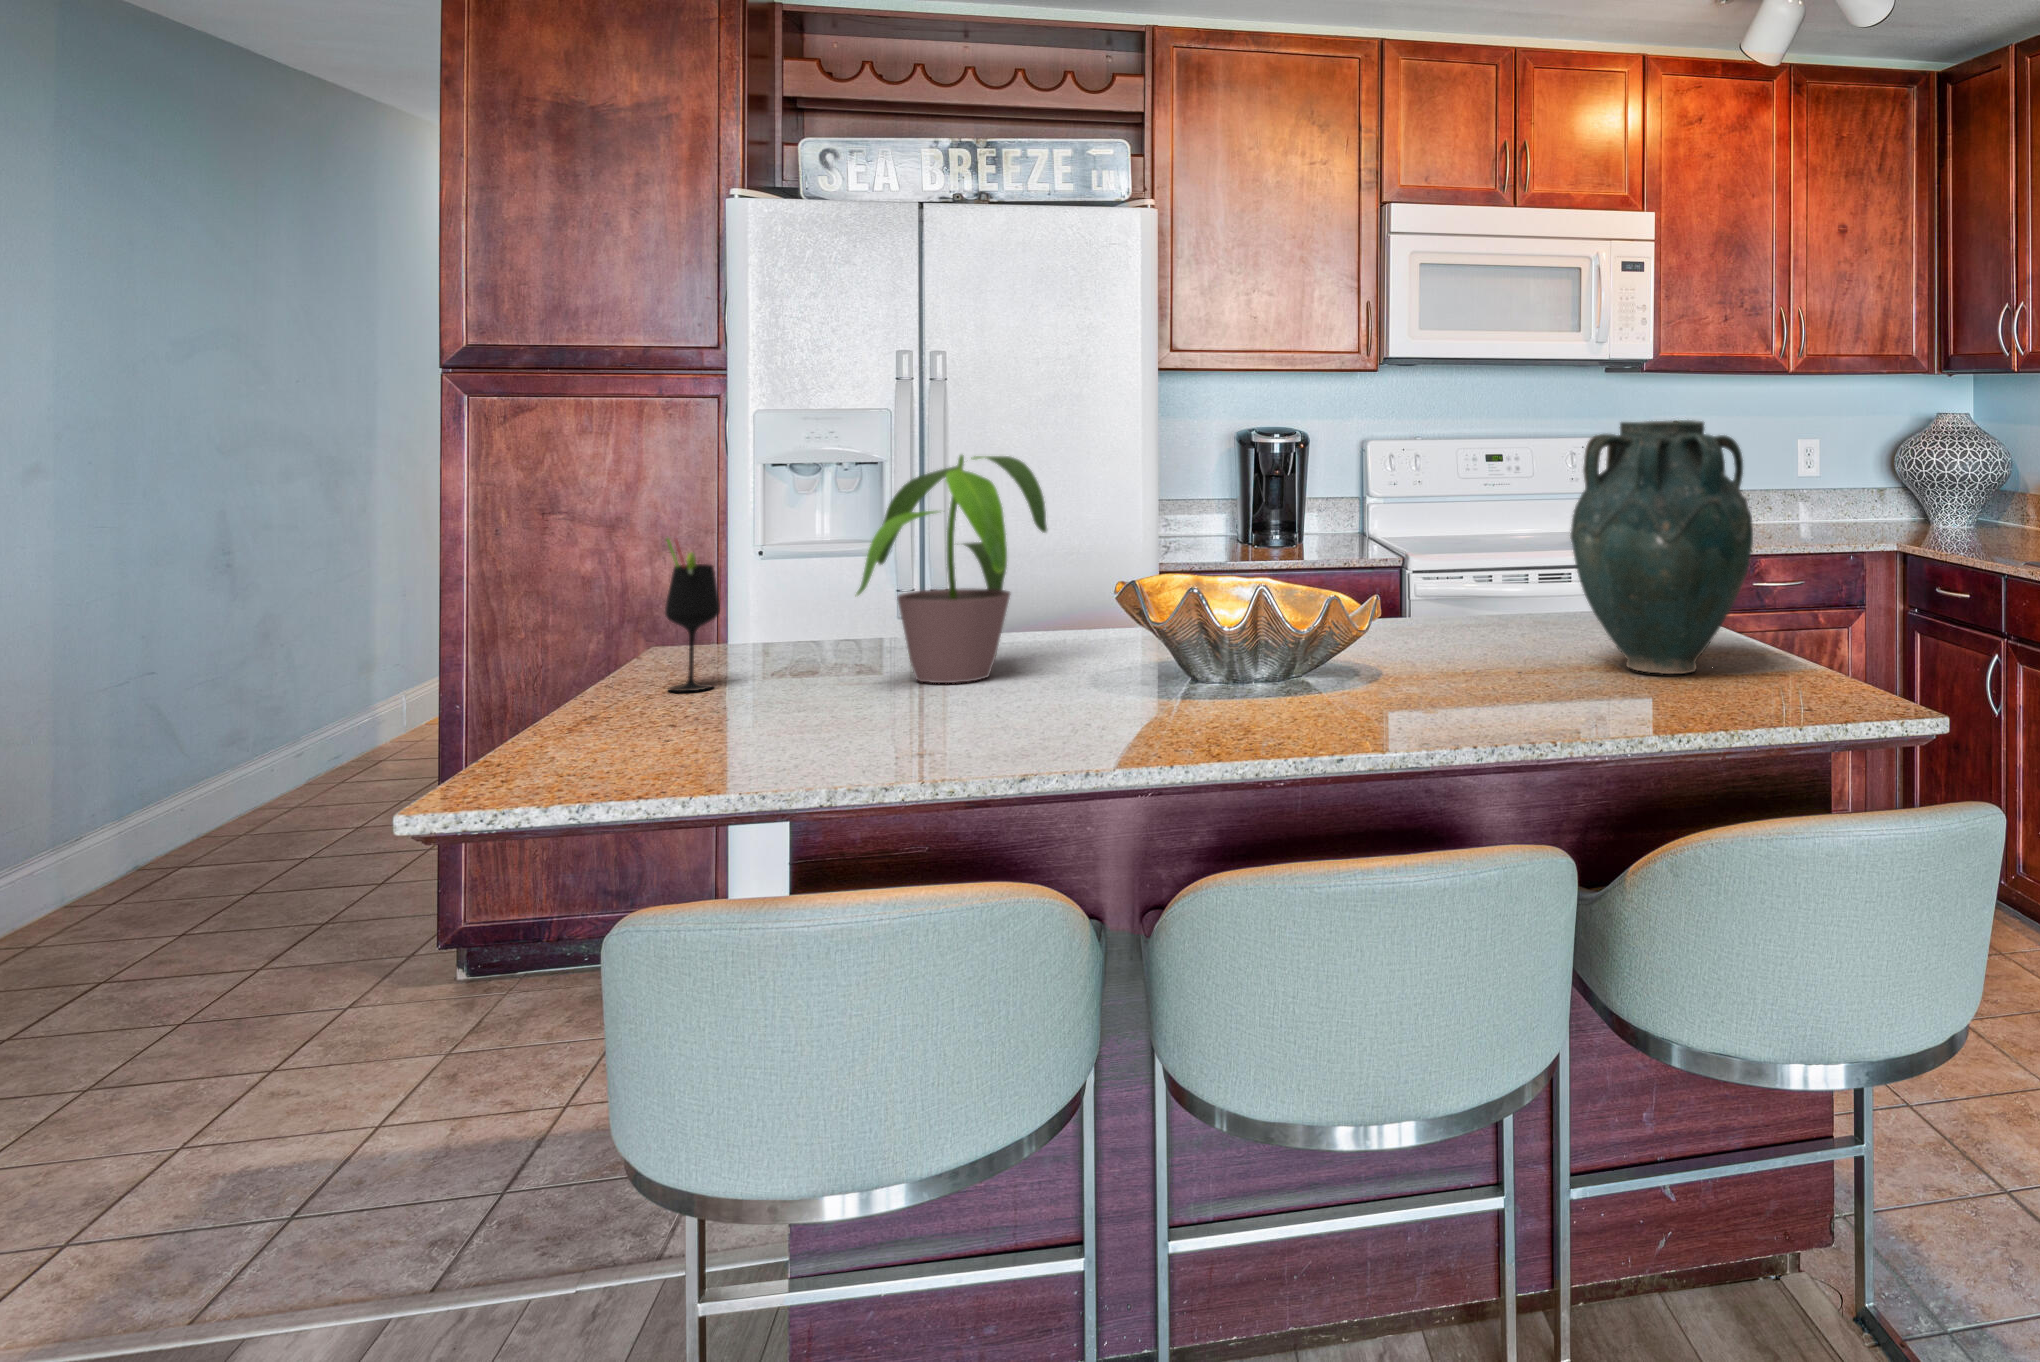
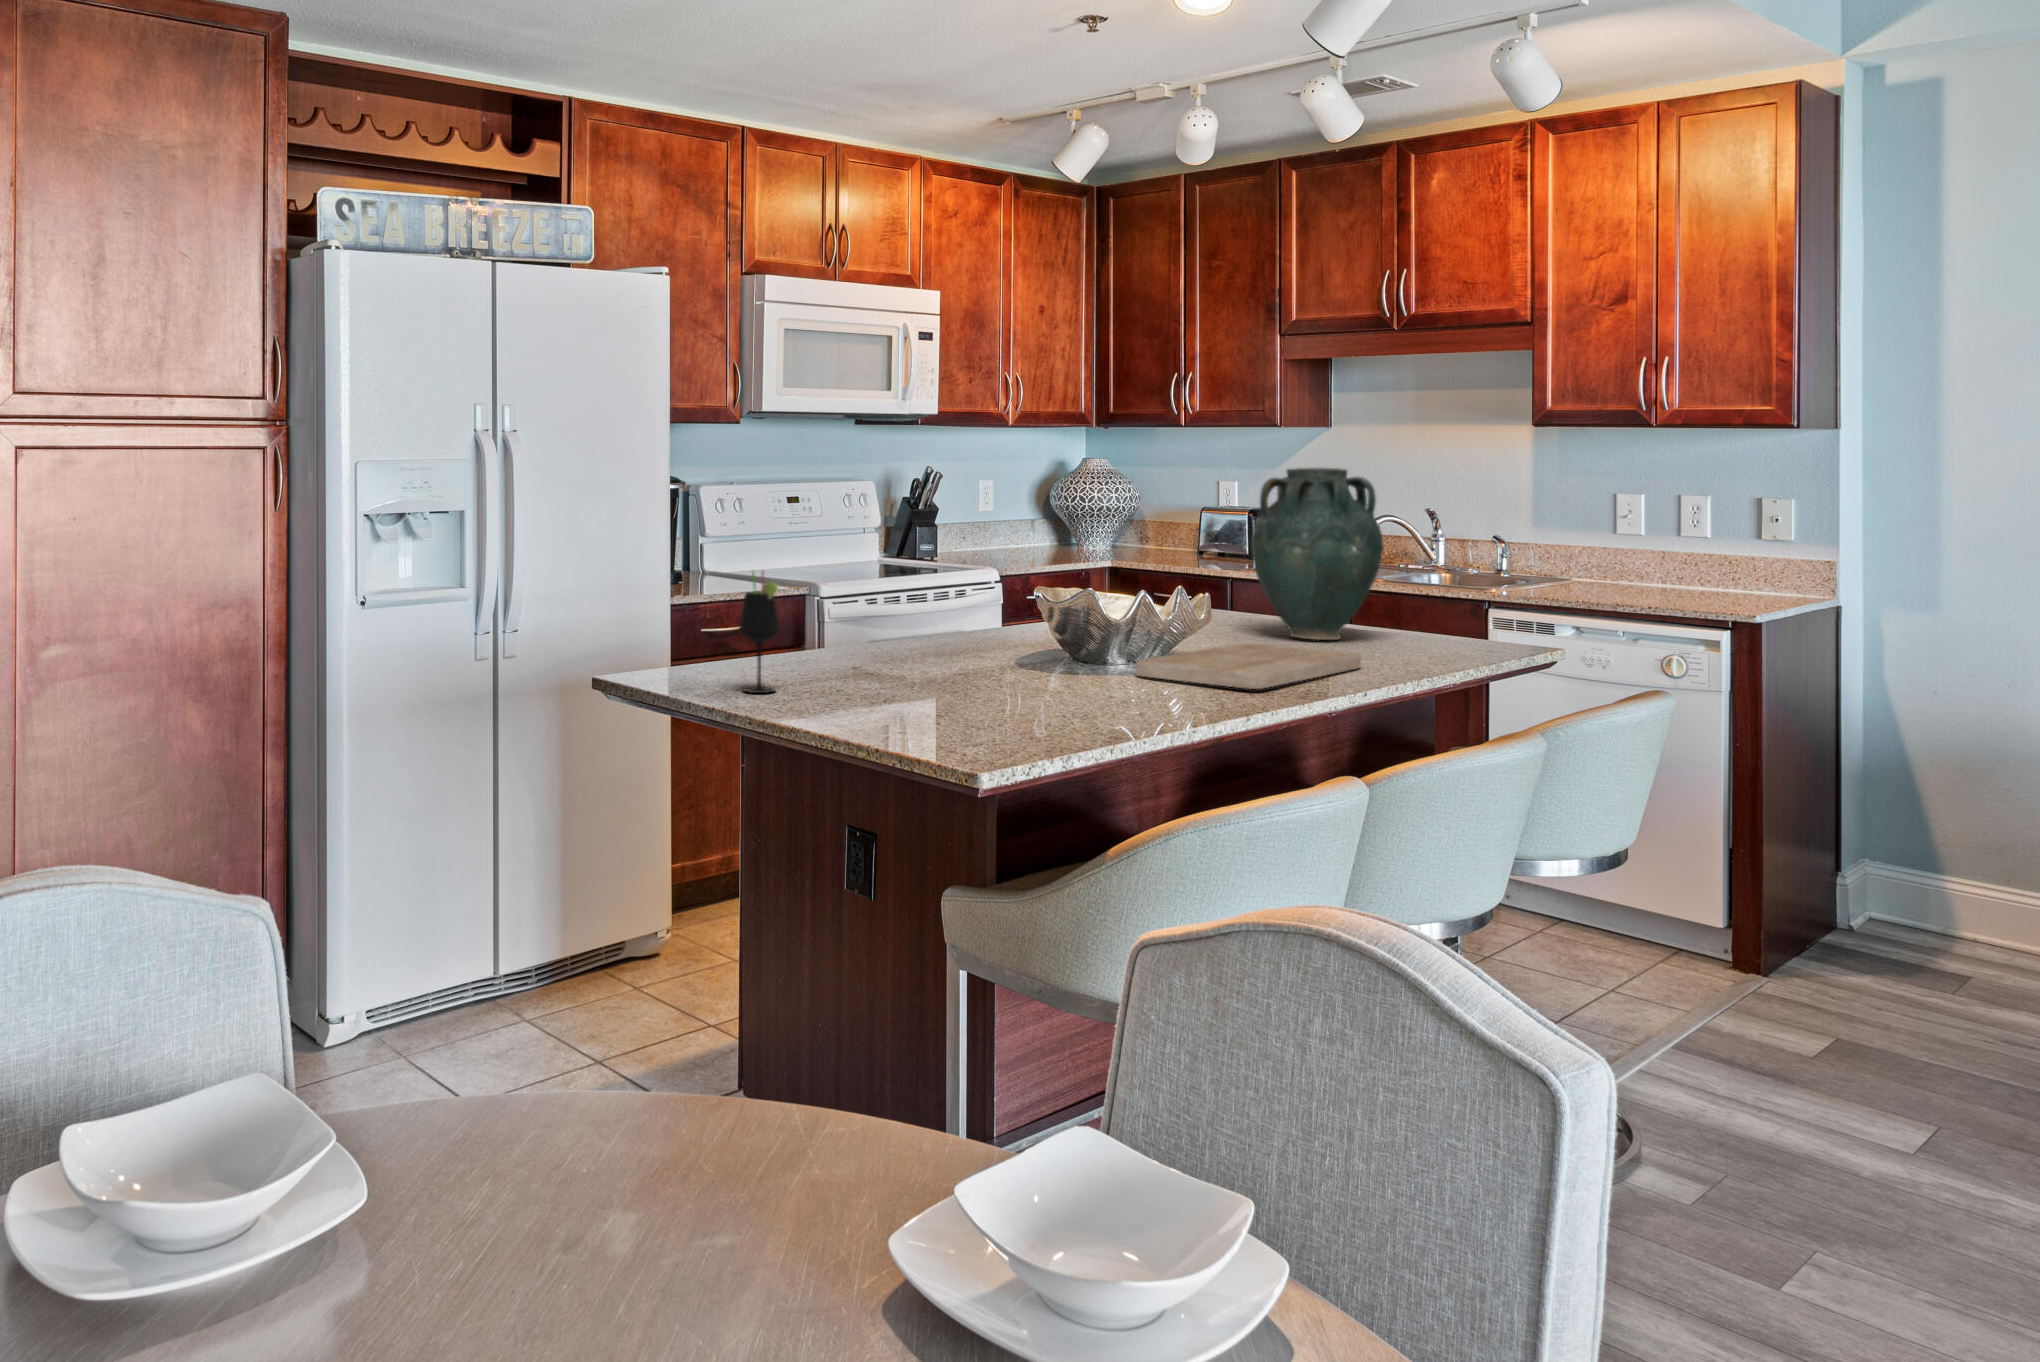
potted plant: present [857,455,1047,683] -> none [835,499,983,675]
cutting board: none [1172,670,1532,742] -> present [1136,643,1361,689]

